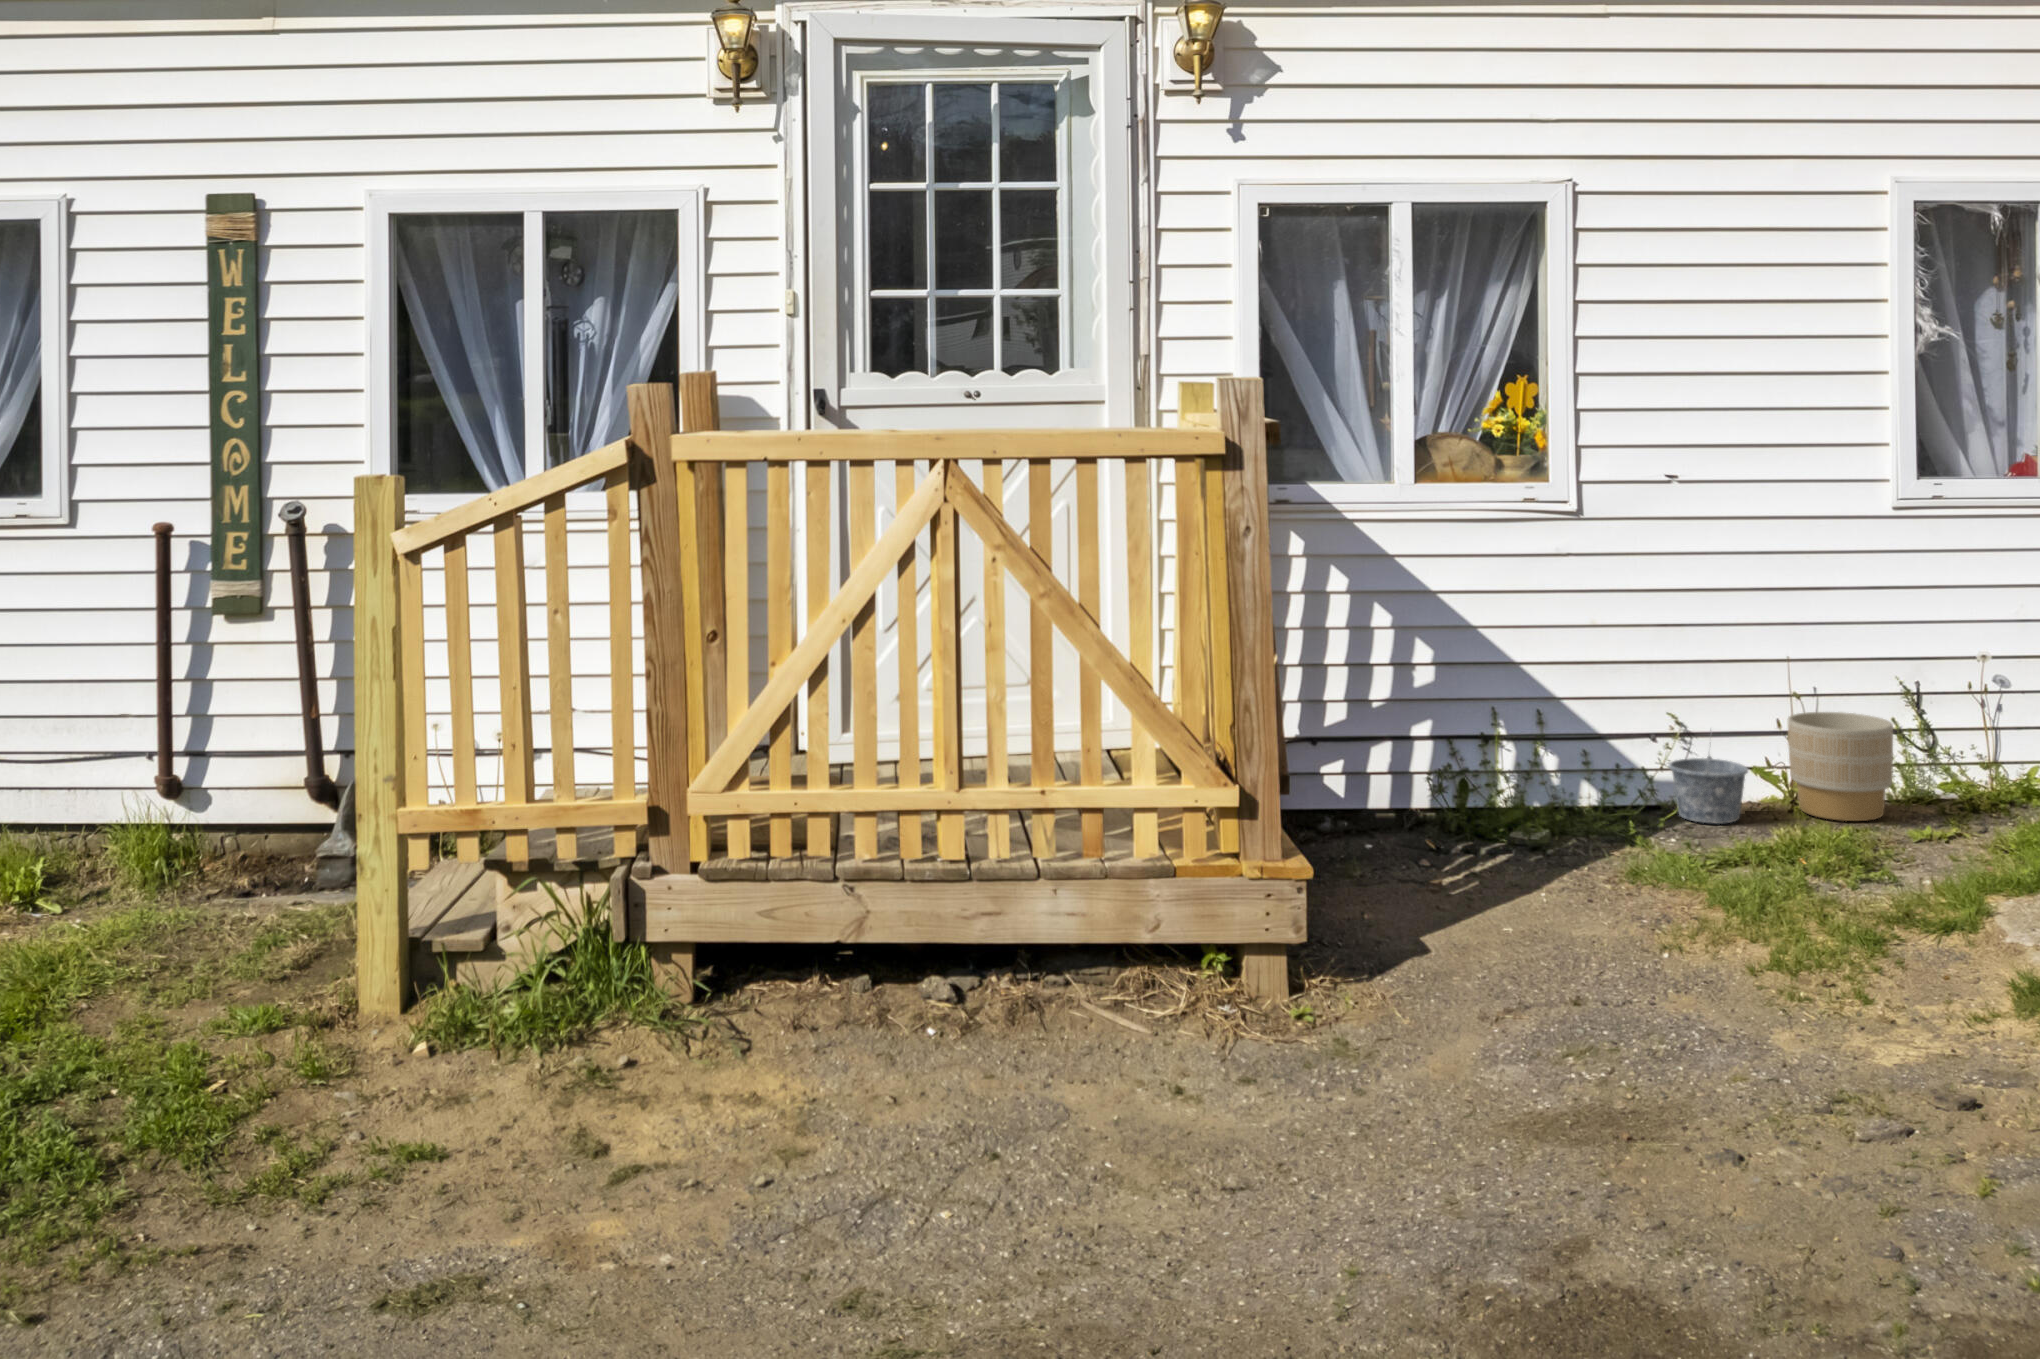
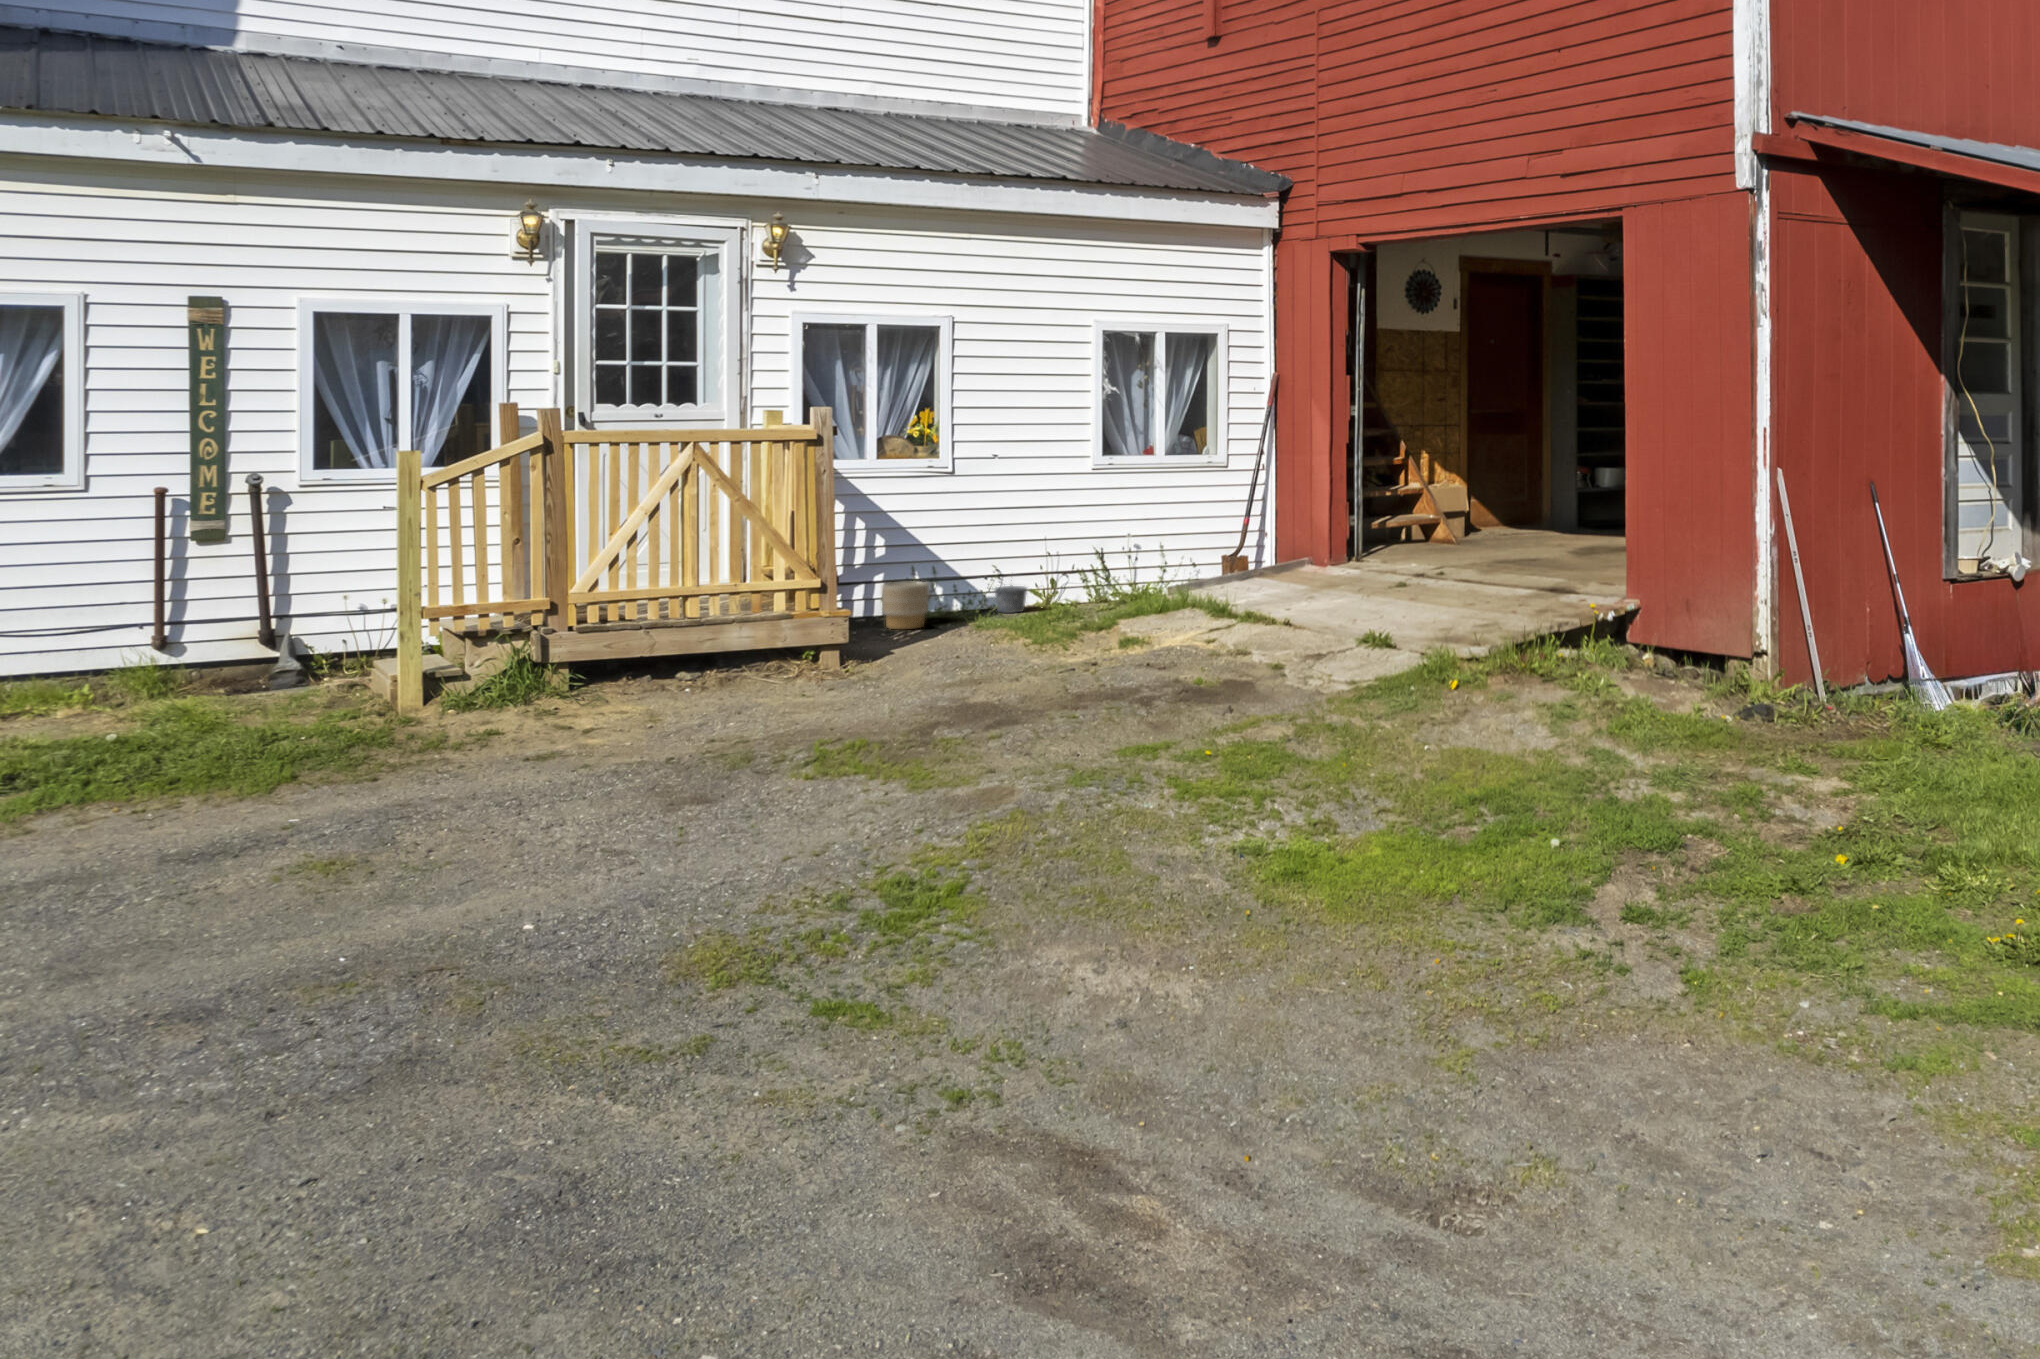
planter: present [1787,712,1893,821] -> present [882,581,929,629]

